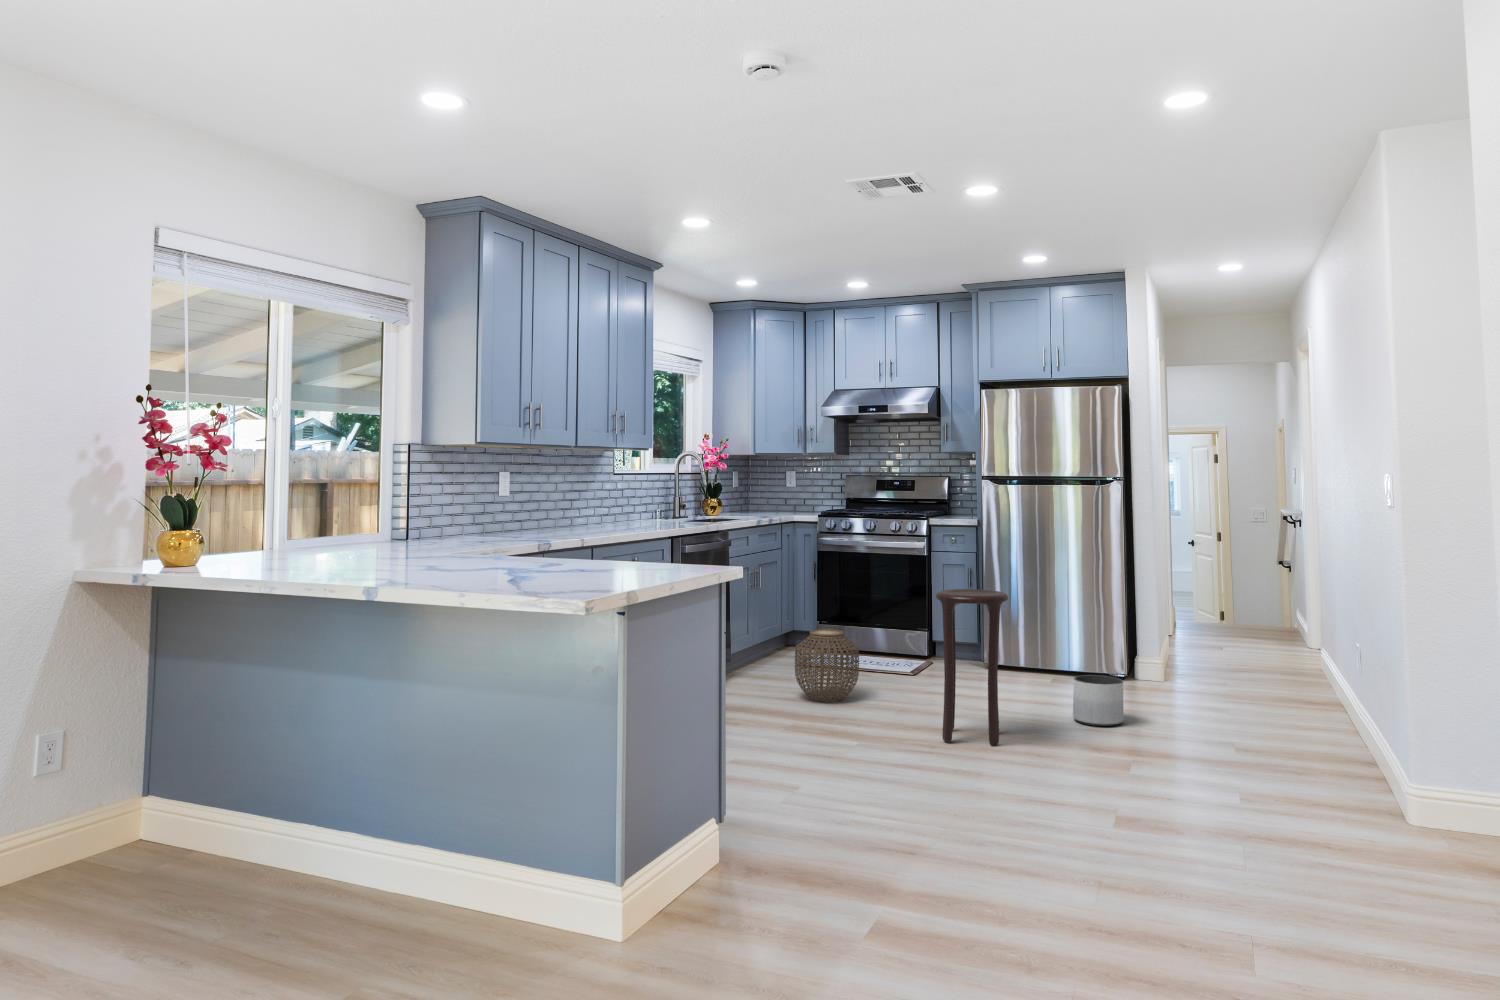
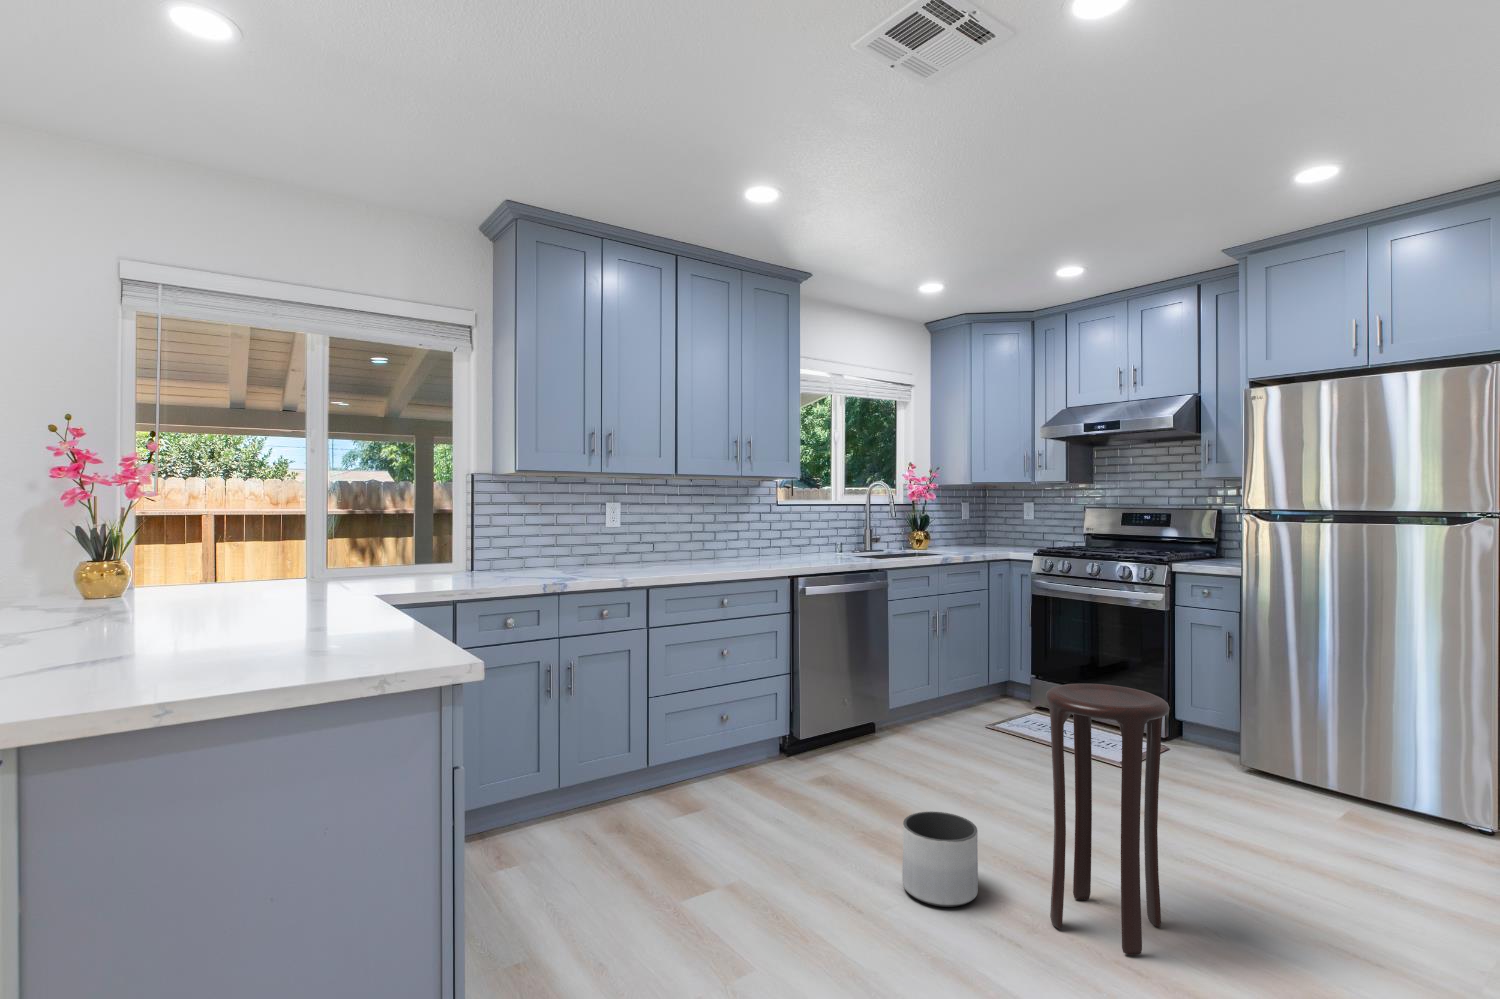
woven basket: present [795,629,859,702] -> none [920,704,1005,803]
planter: present [1073,675,1124,726] -> present [902,812,978,907]

